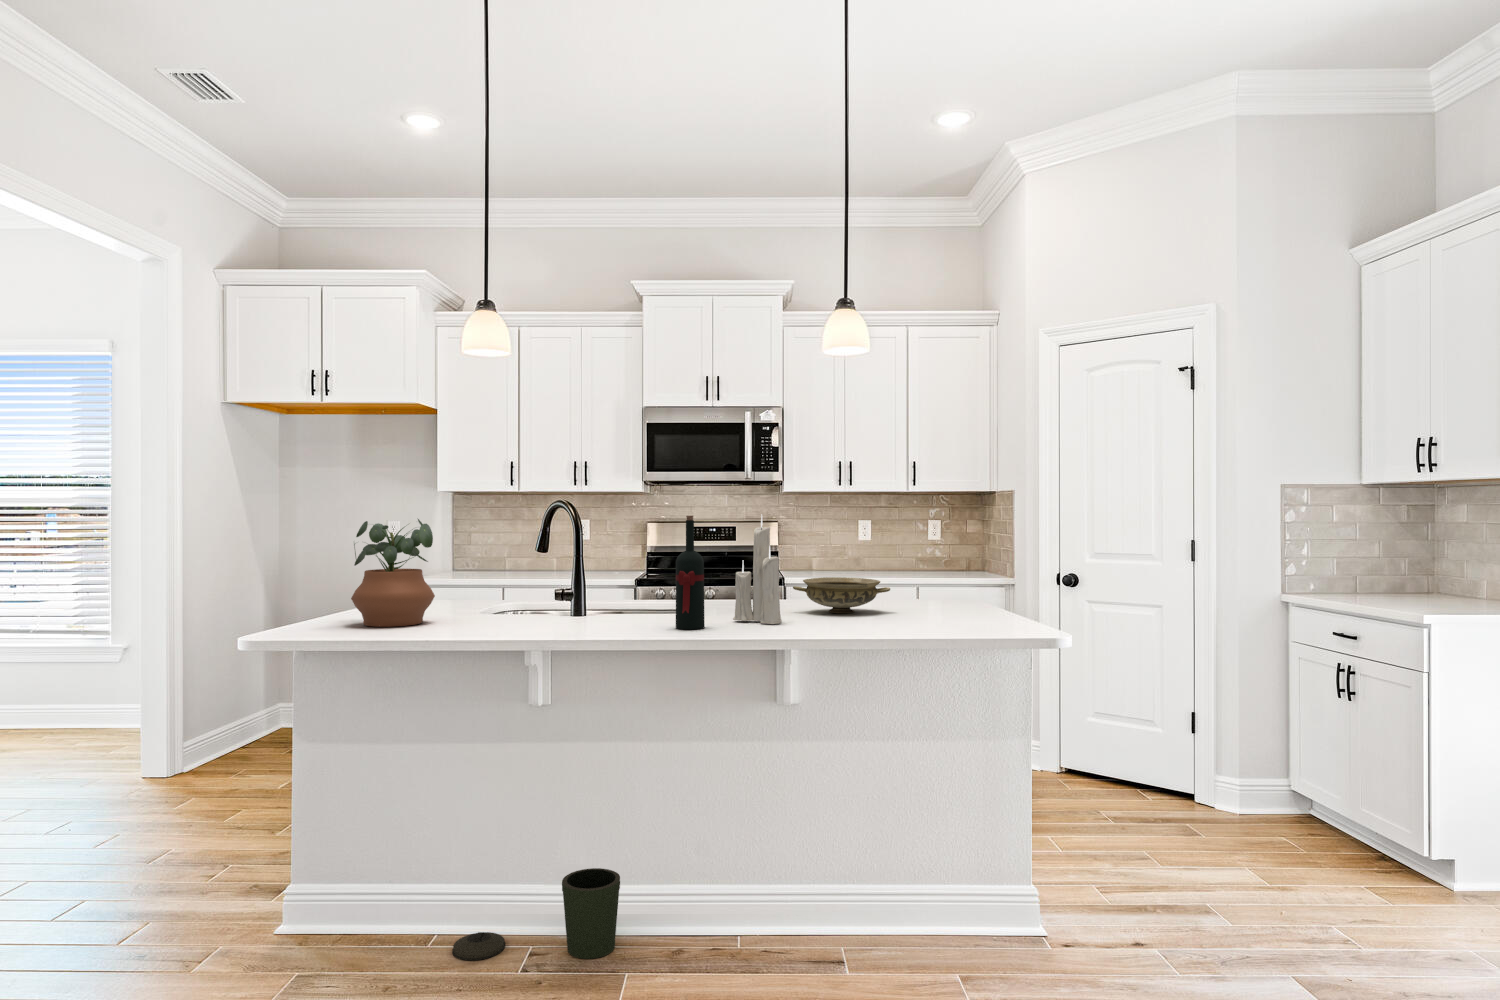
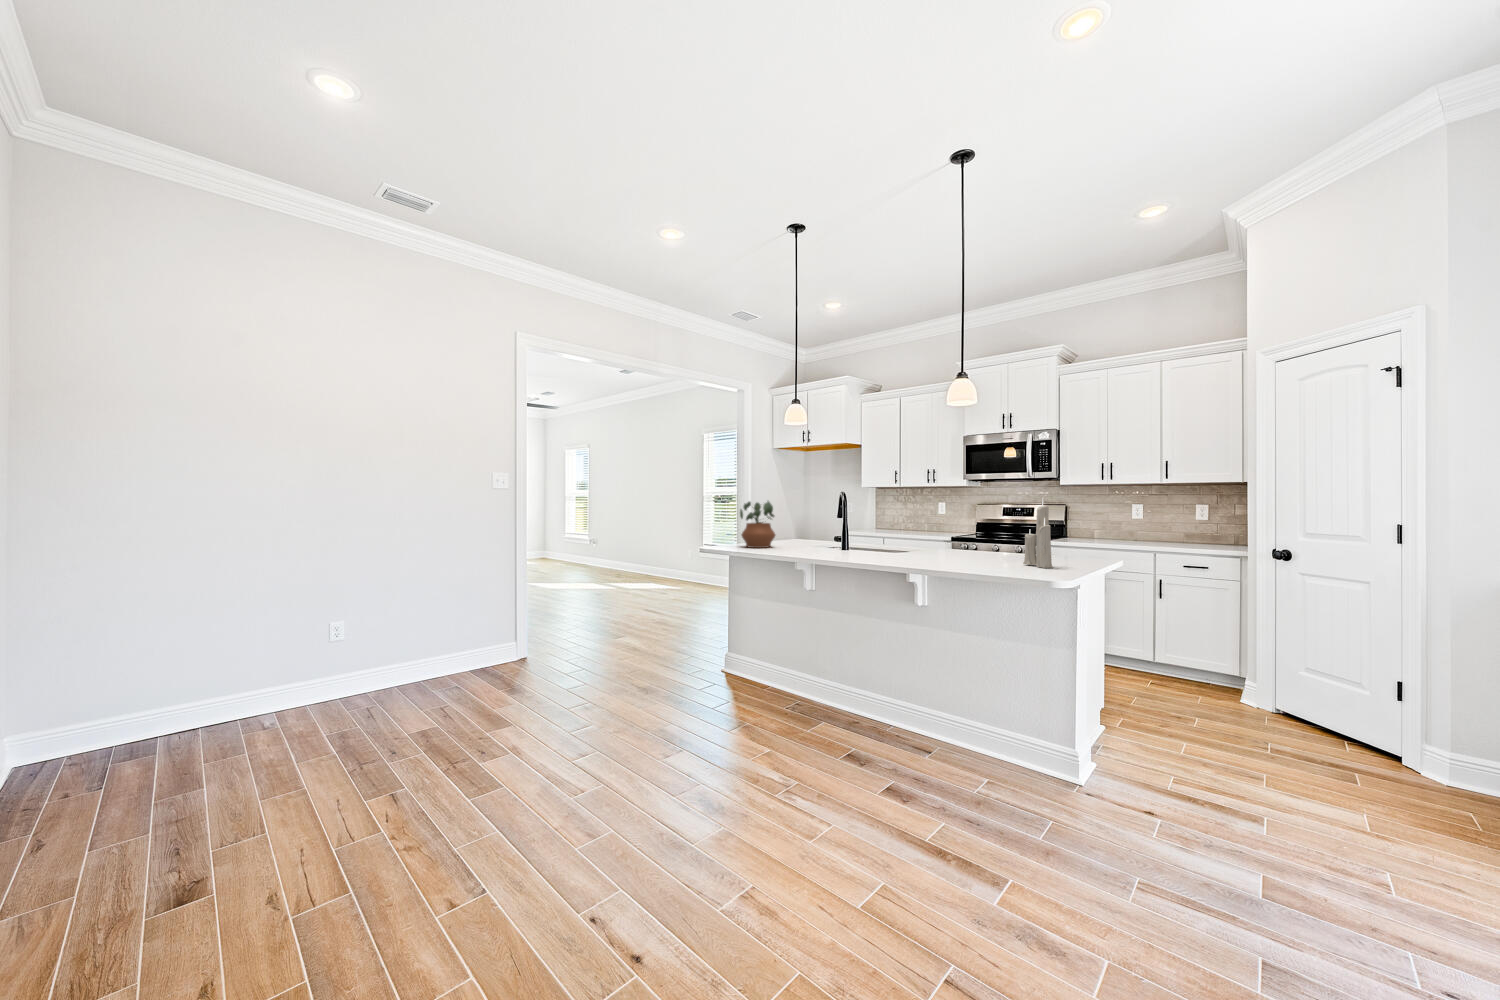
candle: present [733,515,782,624] -> present [1023,501,1052,568]
wine bottle: present [676,516,705,629] -> none [852,499,869,558]
ceramic bowl: present [793,577,890,613] -> none [950,537,1008,559]
trash can: present [452,868,620,960] -> none [768,673,836,715]

